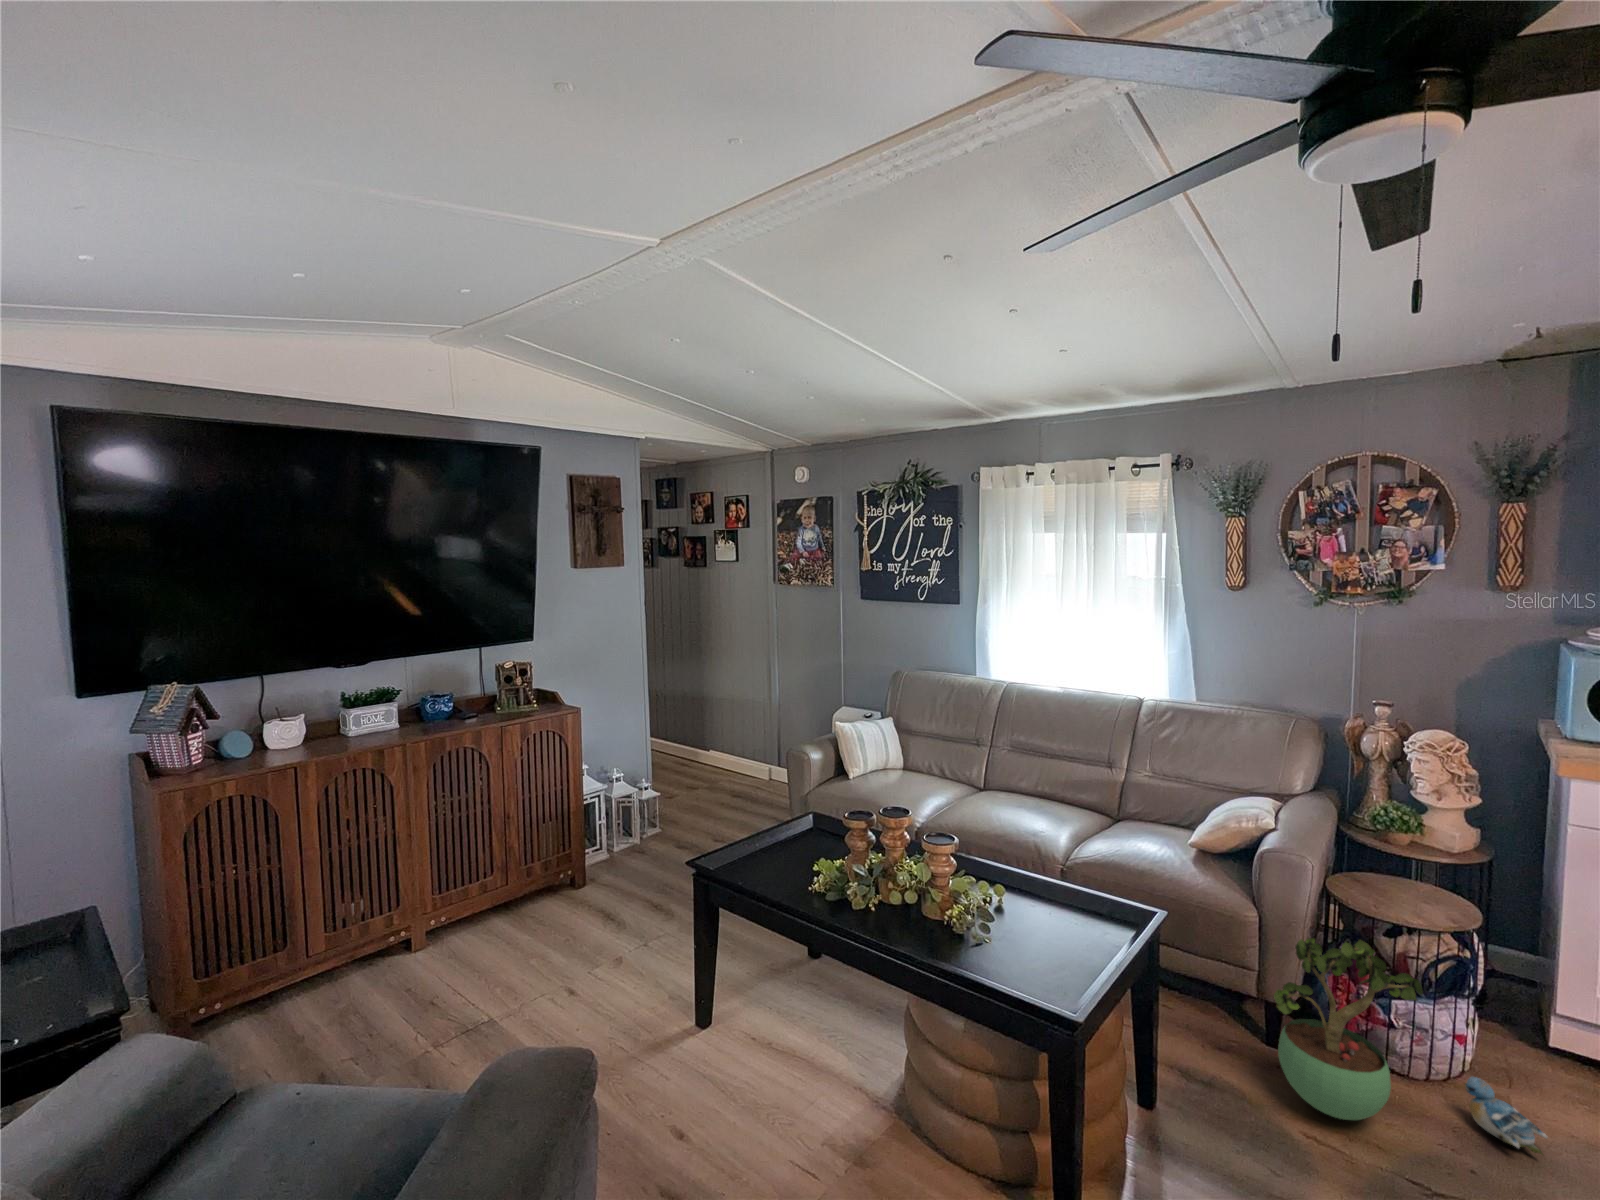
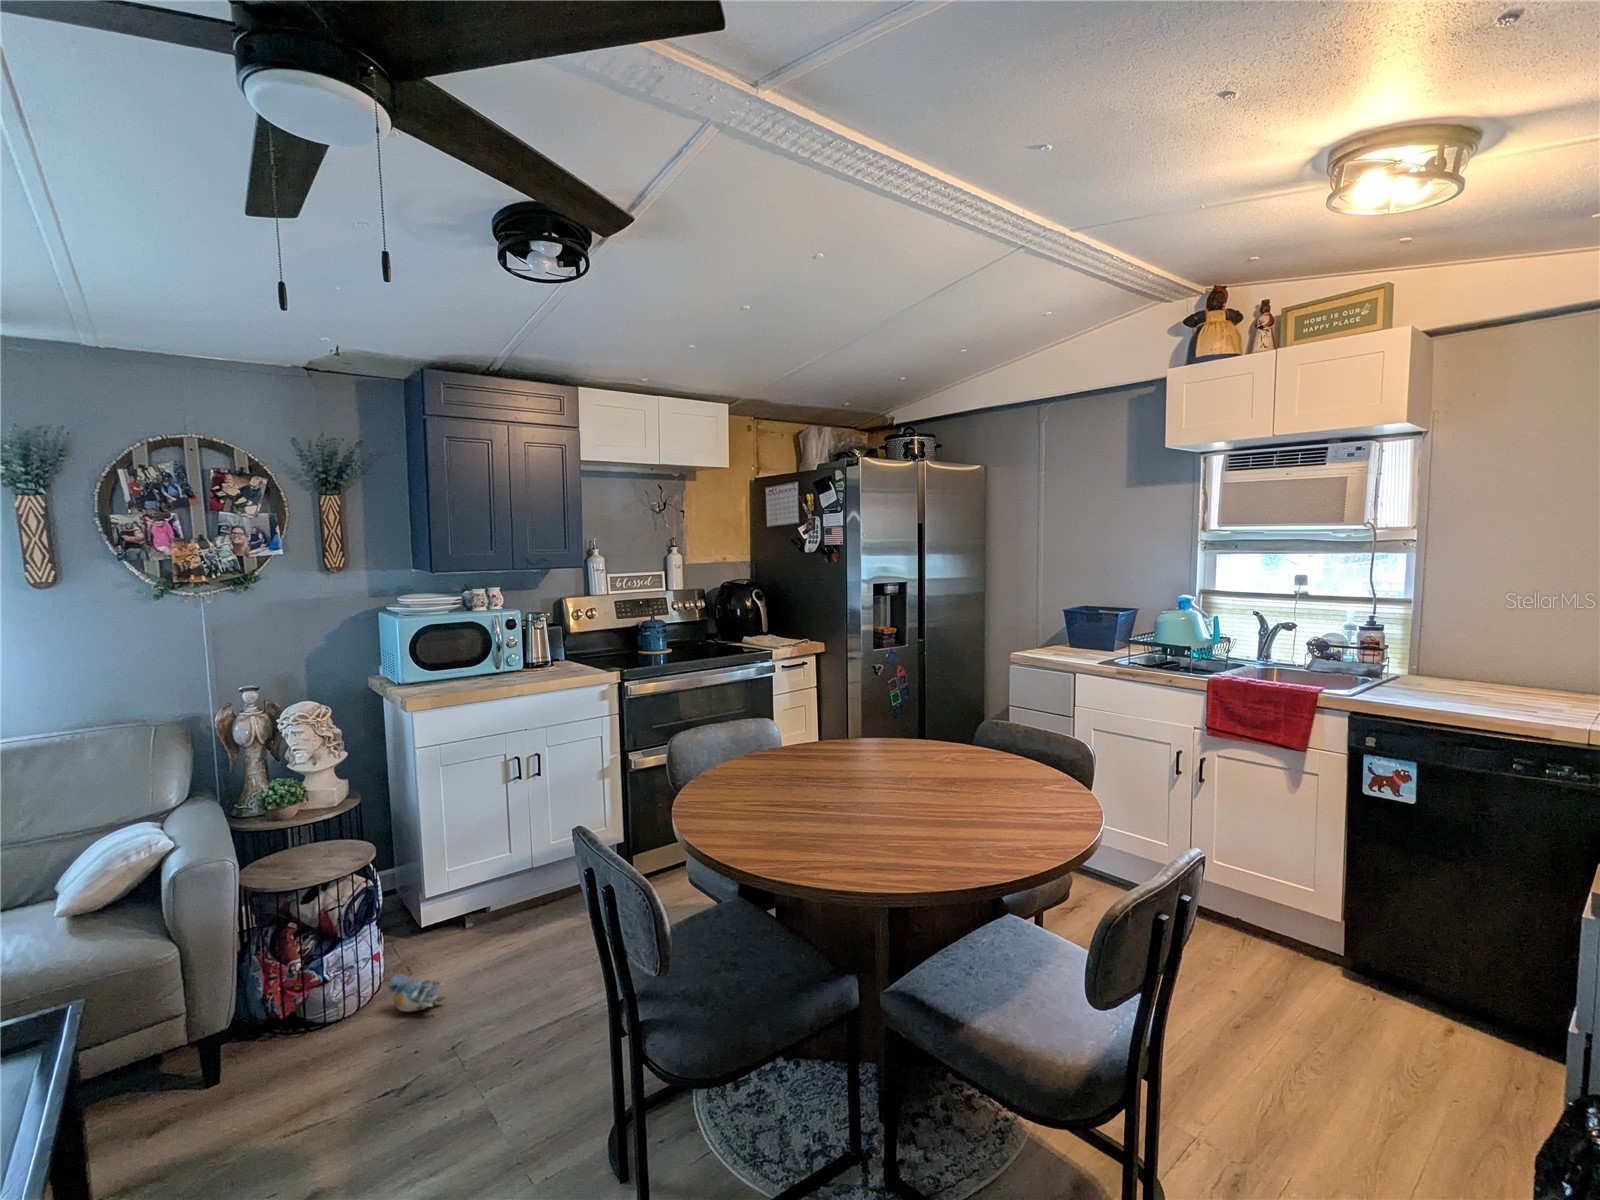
potted plant: present [1274,938,1423,1120] -> none [226,914,359,1108]

